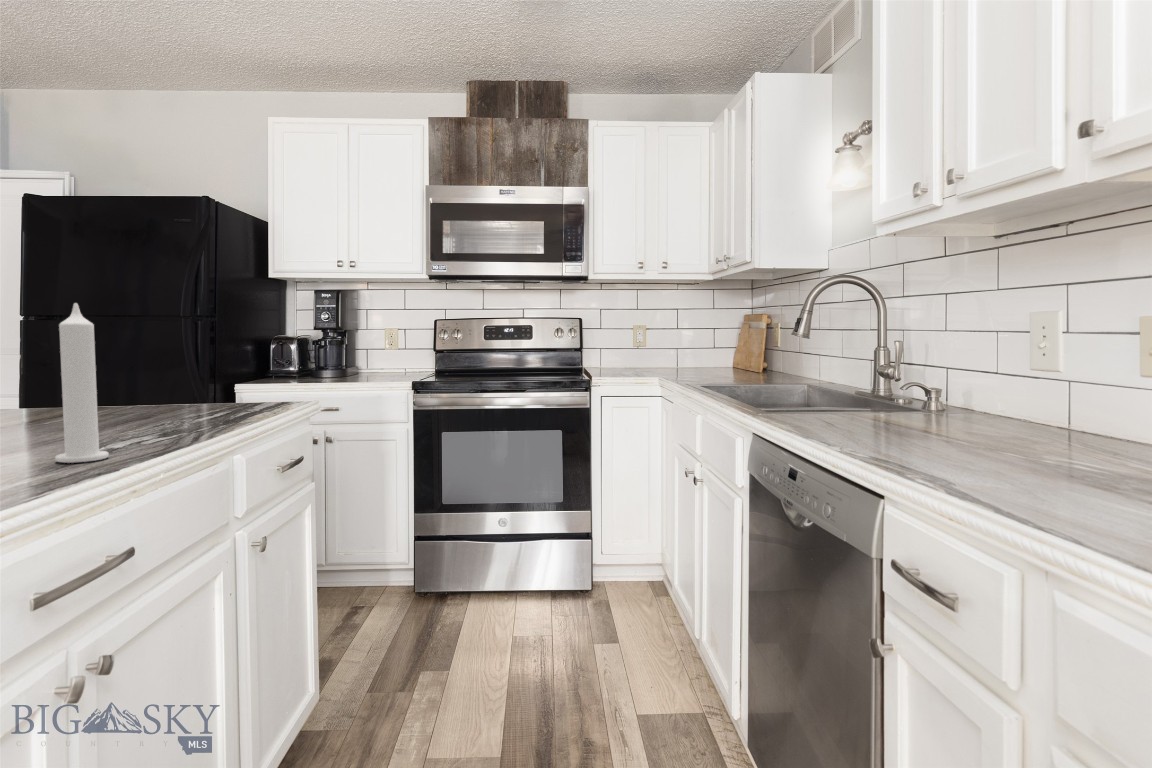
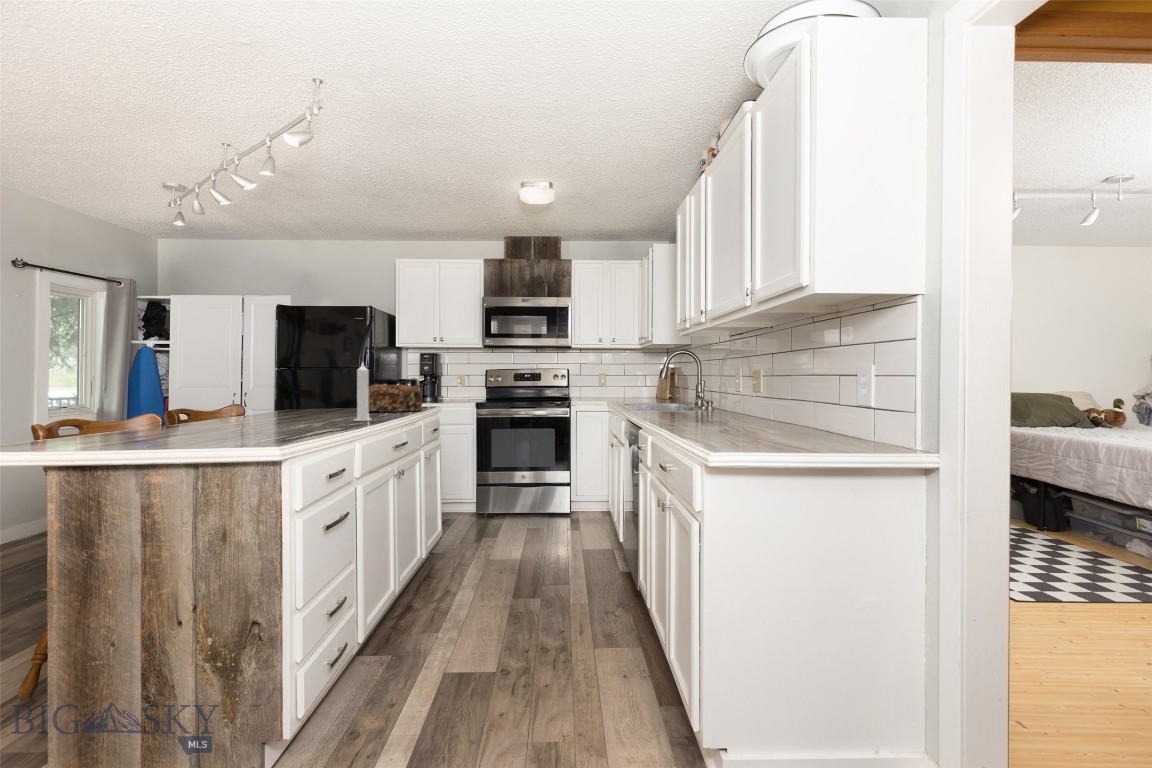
bread loaf: none [156,354,289,415] -> present [368,384,422,412]

